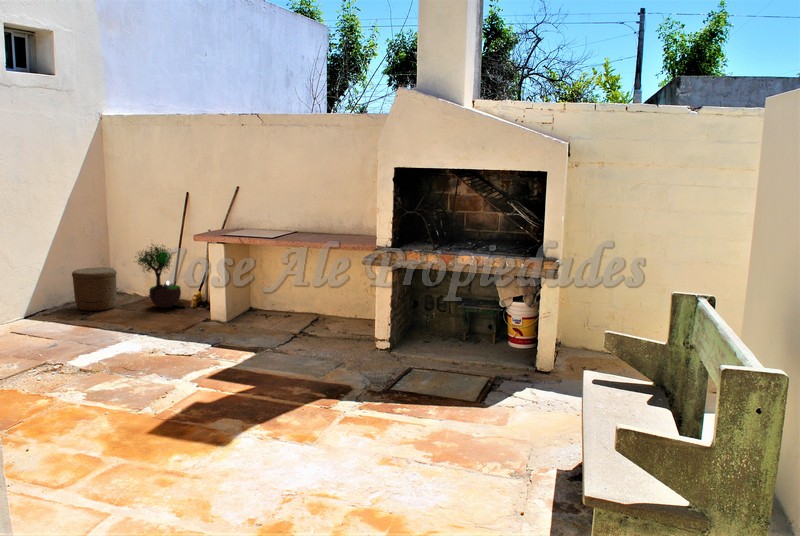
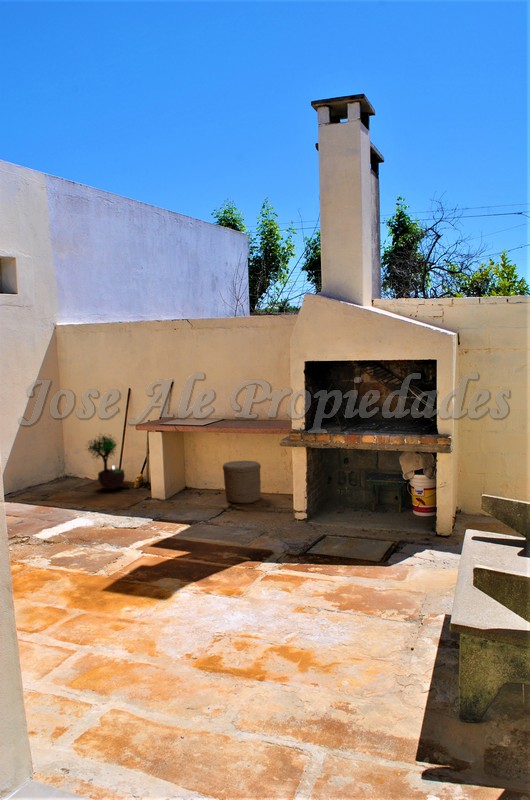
woven basket: present [72,267,117,311] -> present [223,461,261,504]

